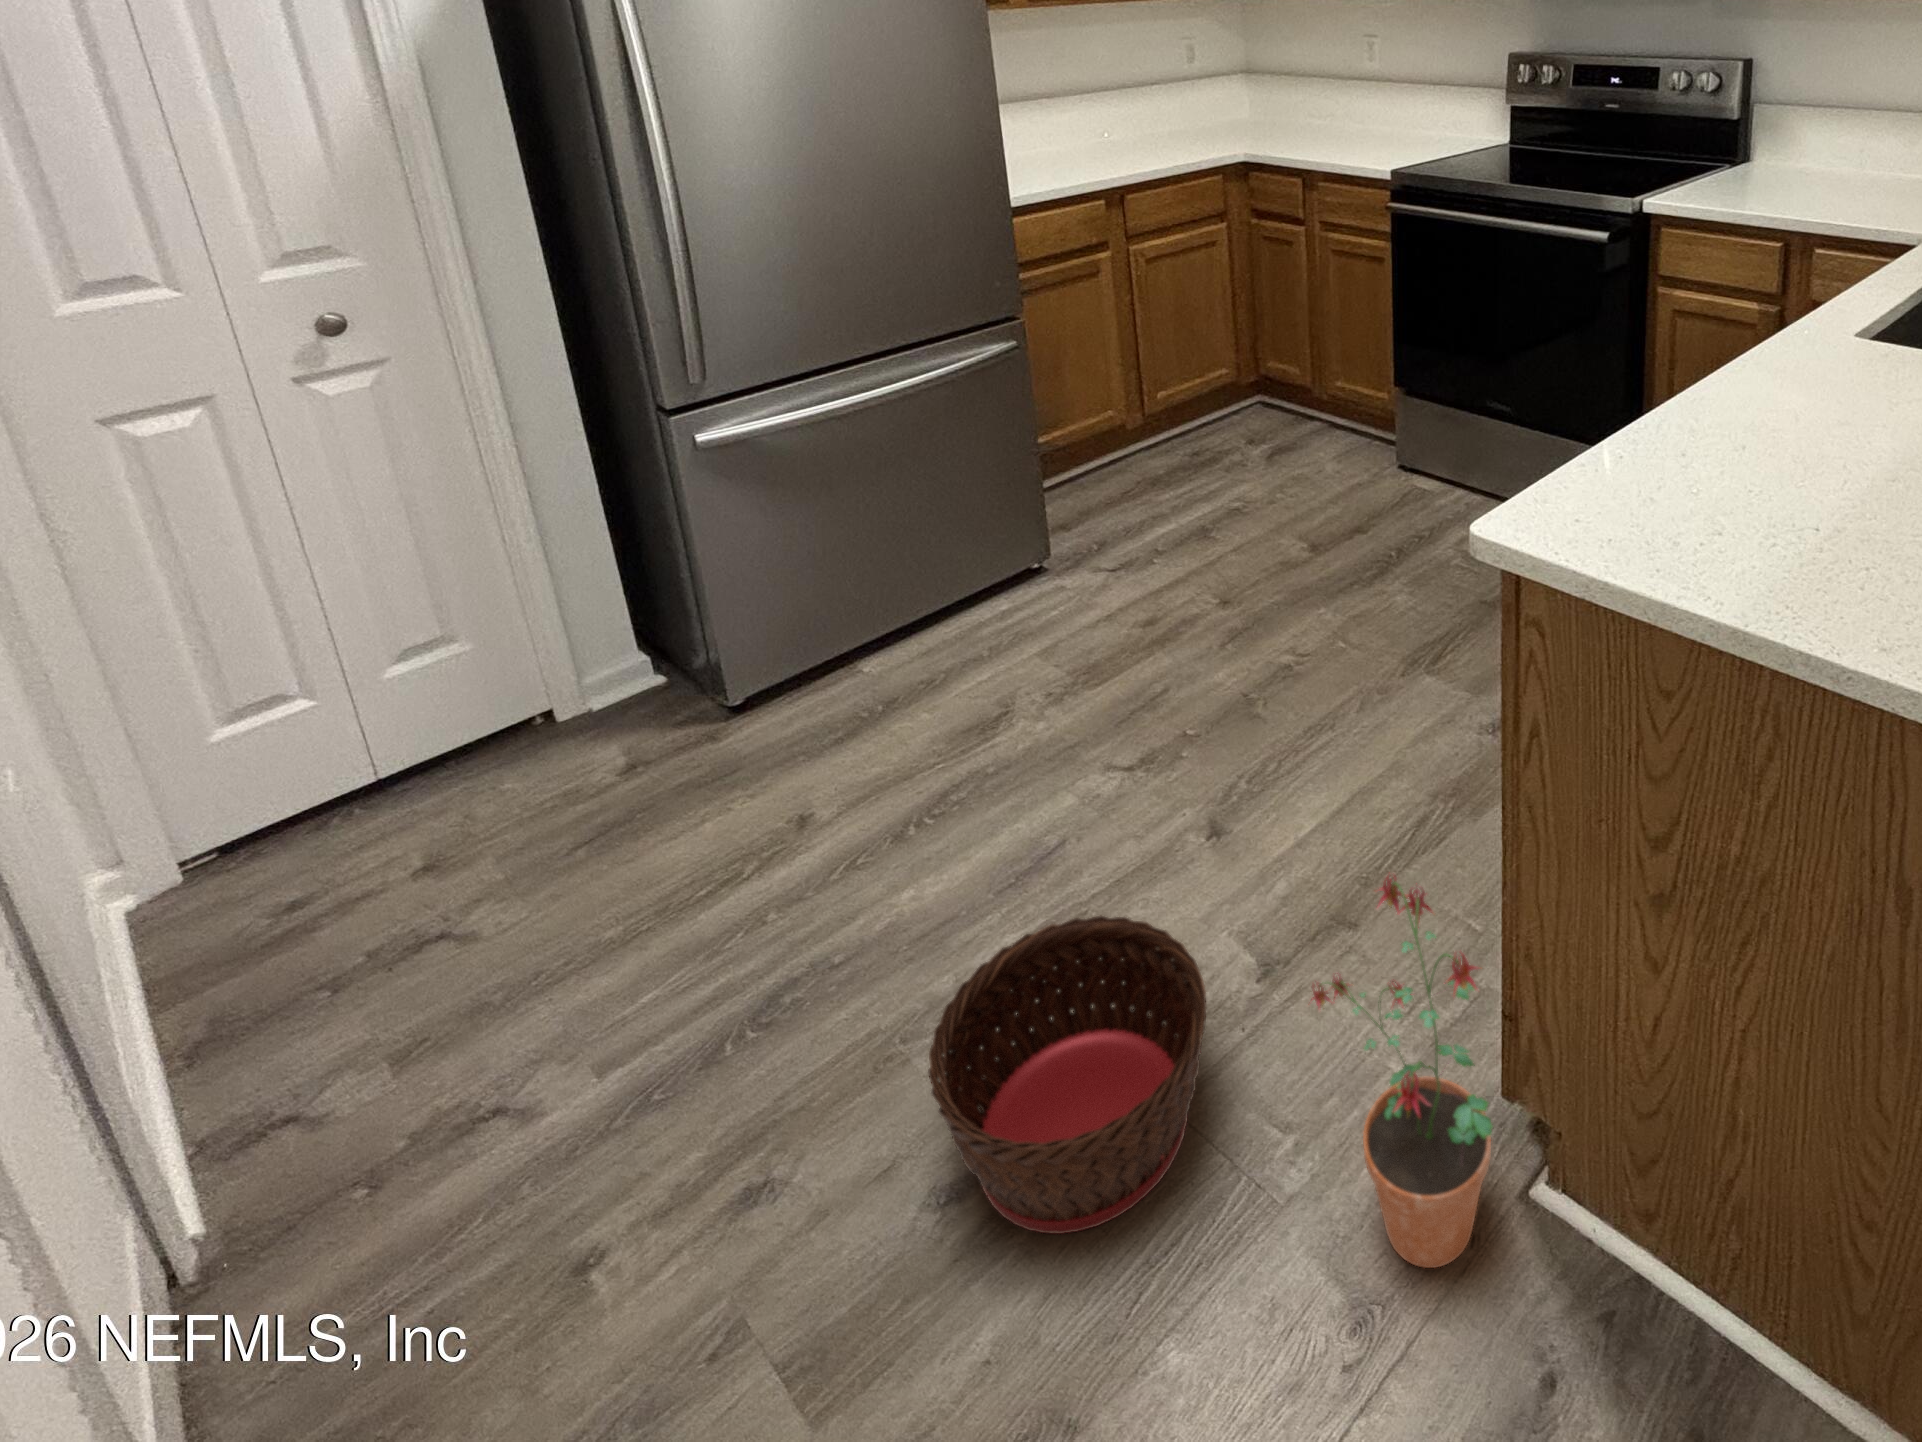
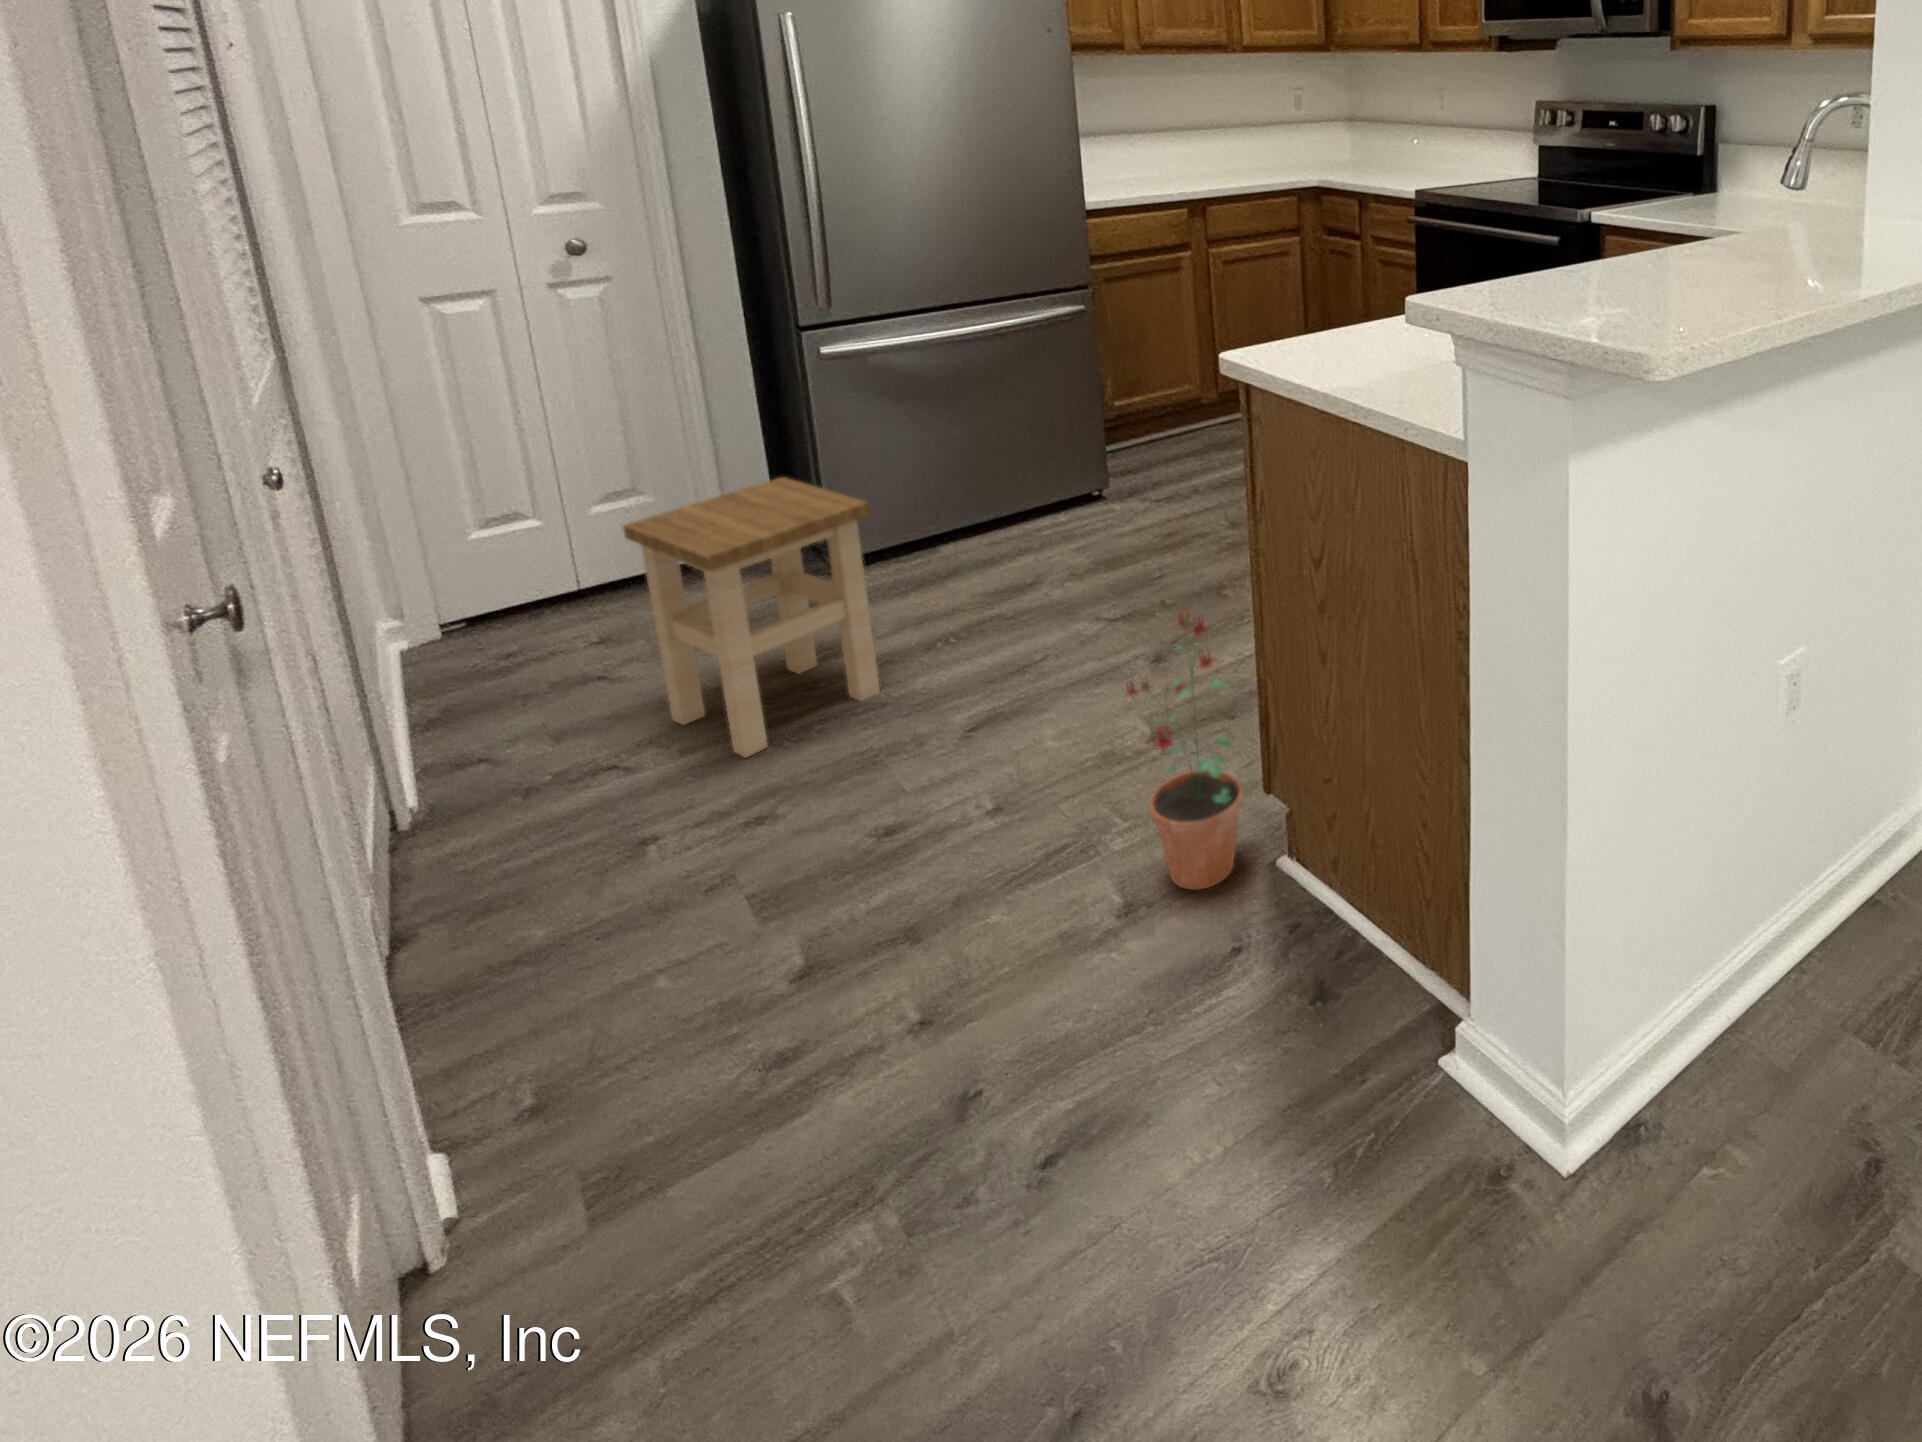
stool: none [471,640,855,1068] -> present [623,477,880,757]
basket: present [928,915,1206,1234] -> none [878,670,1083,854]

